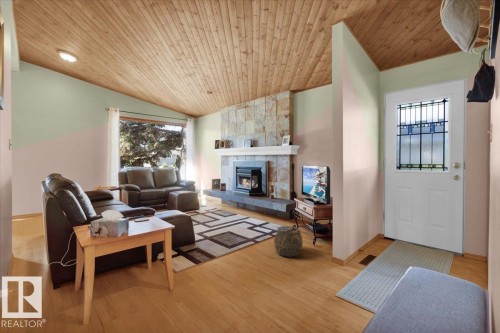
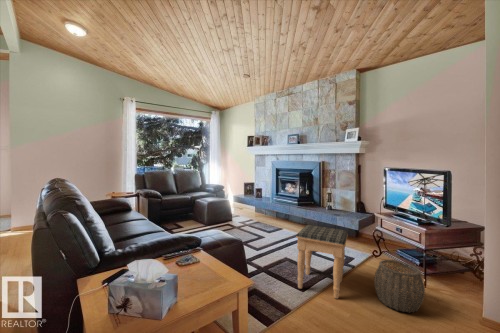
footstool: none [225,206,264,252] -> present [296,225,348,298]

